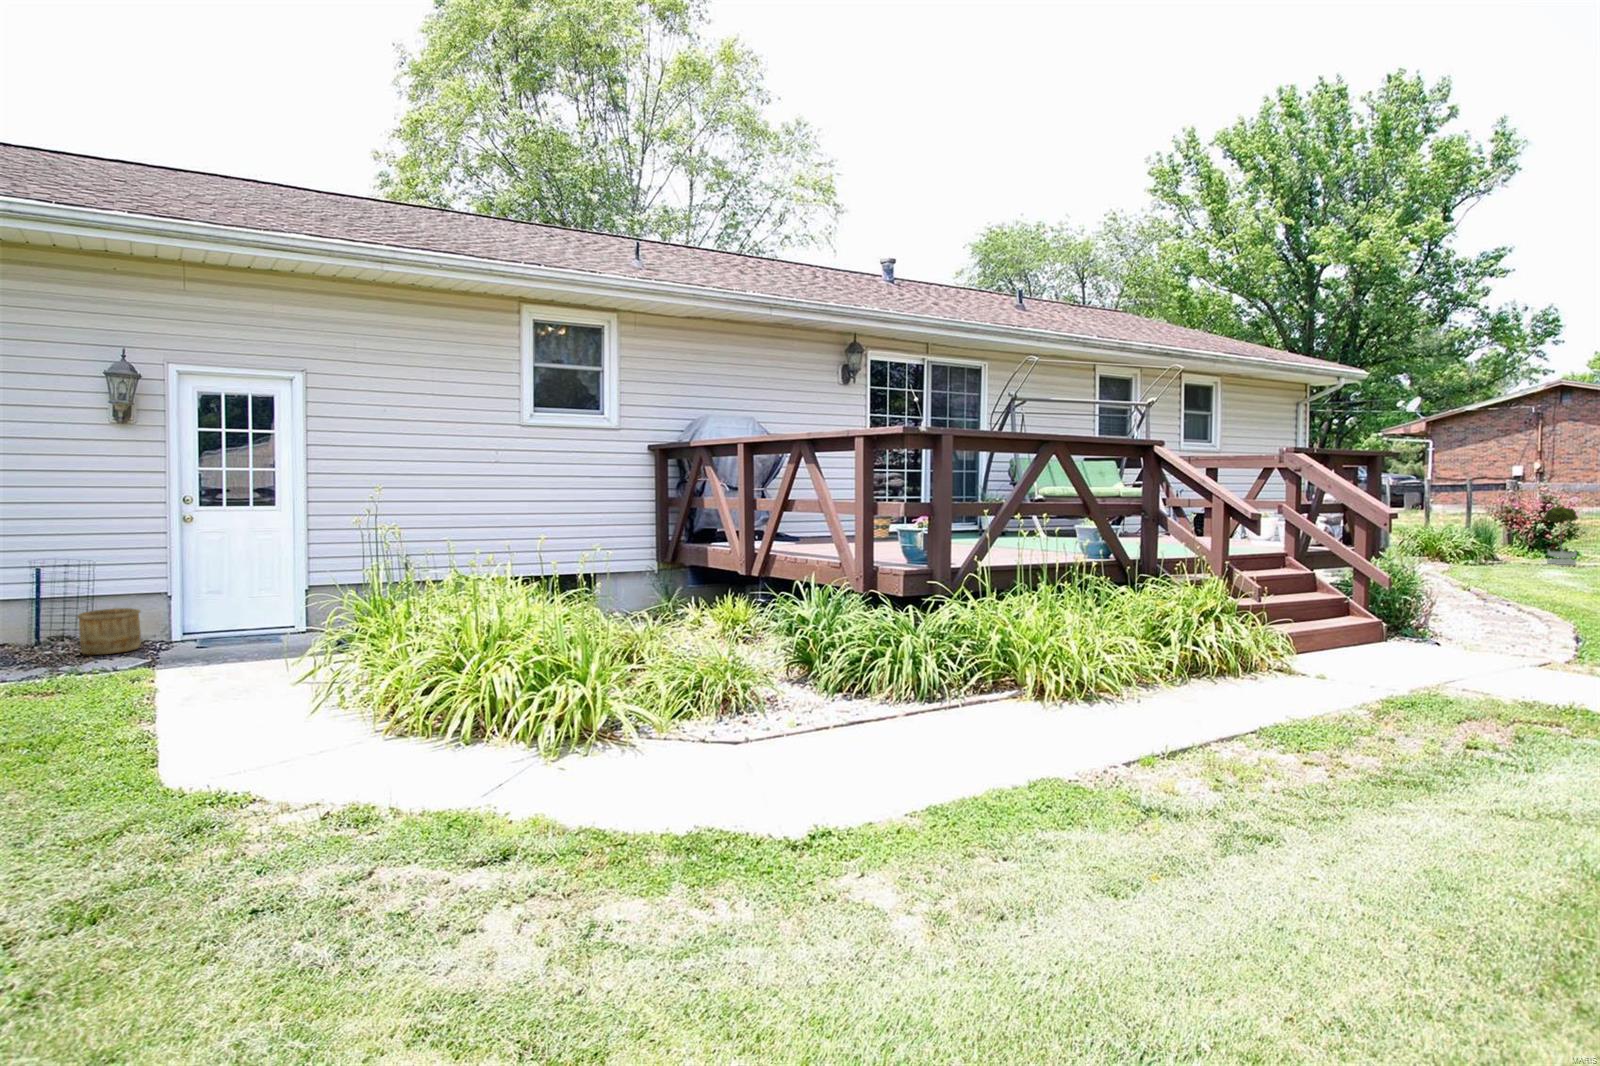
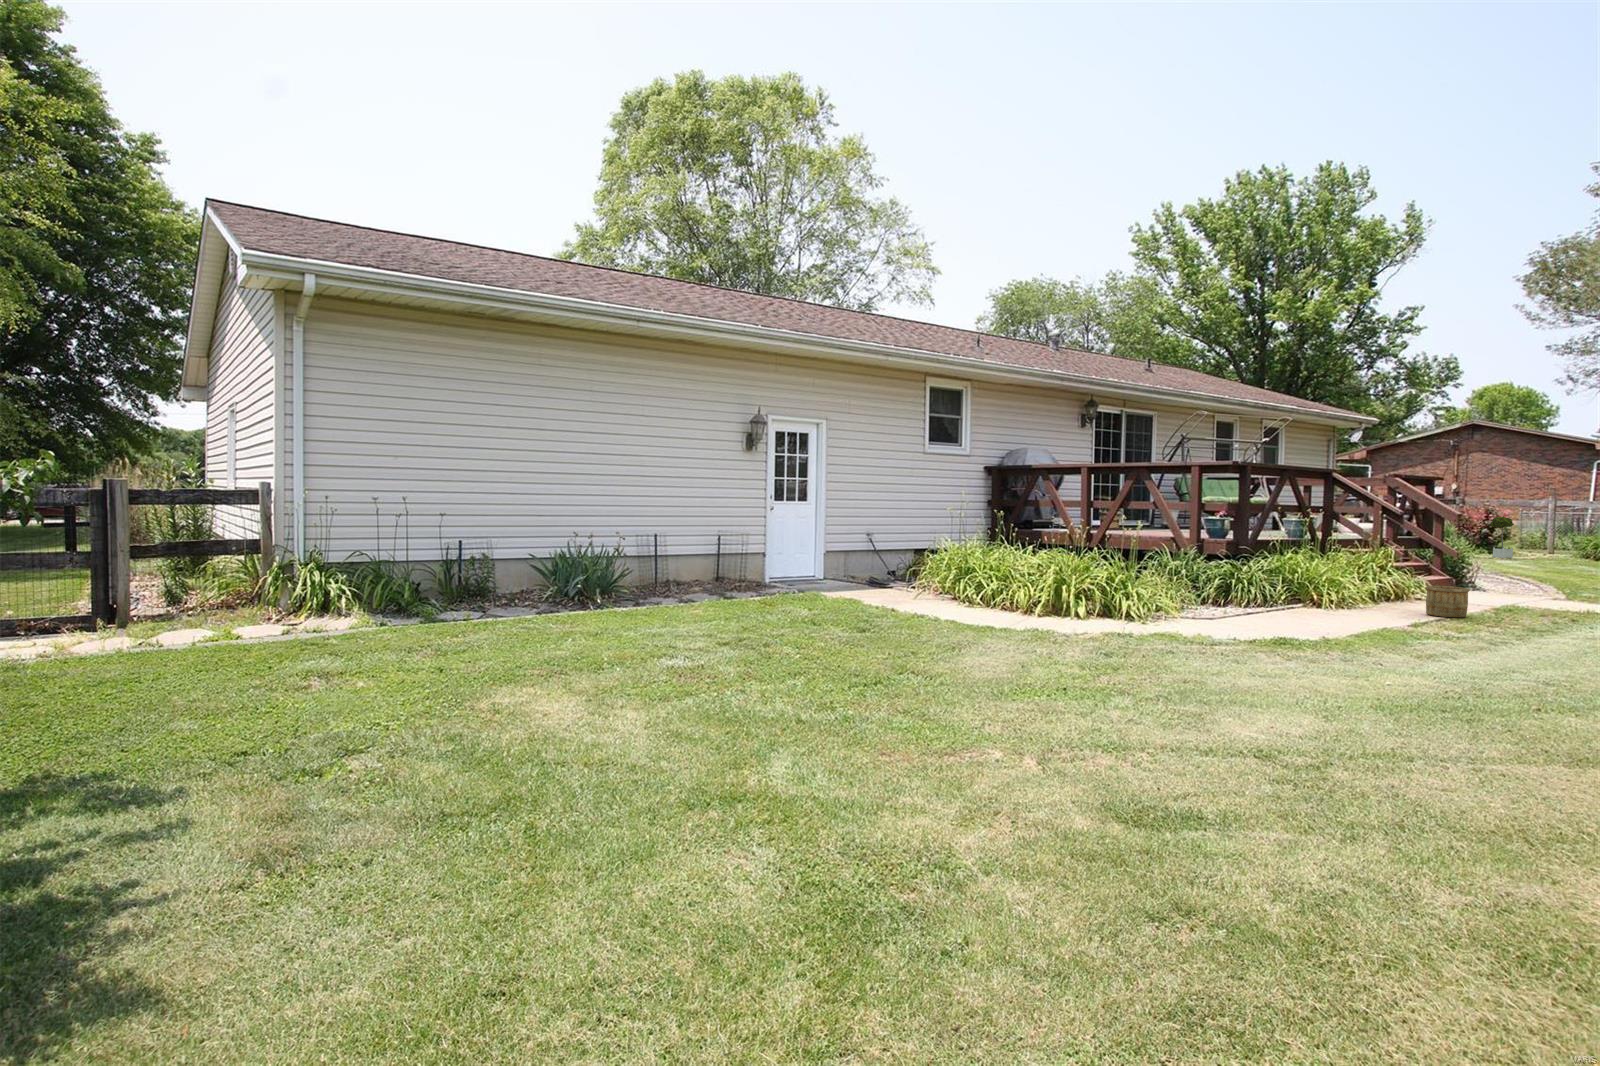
wooden bucket: present [77,608,141,655] -> present [1426,586,1470,617]

